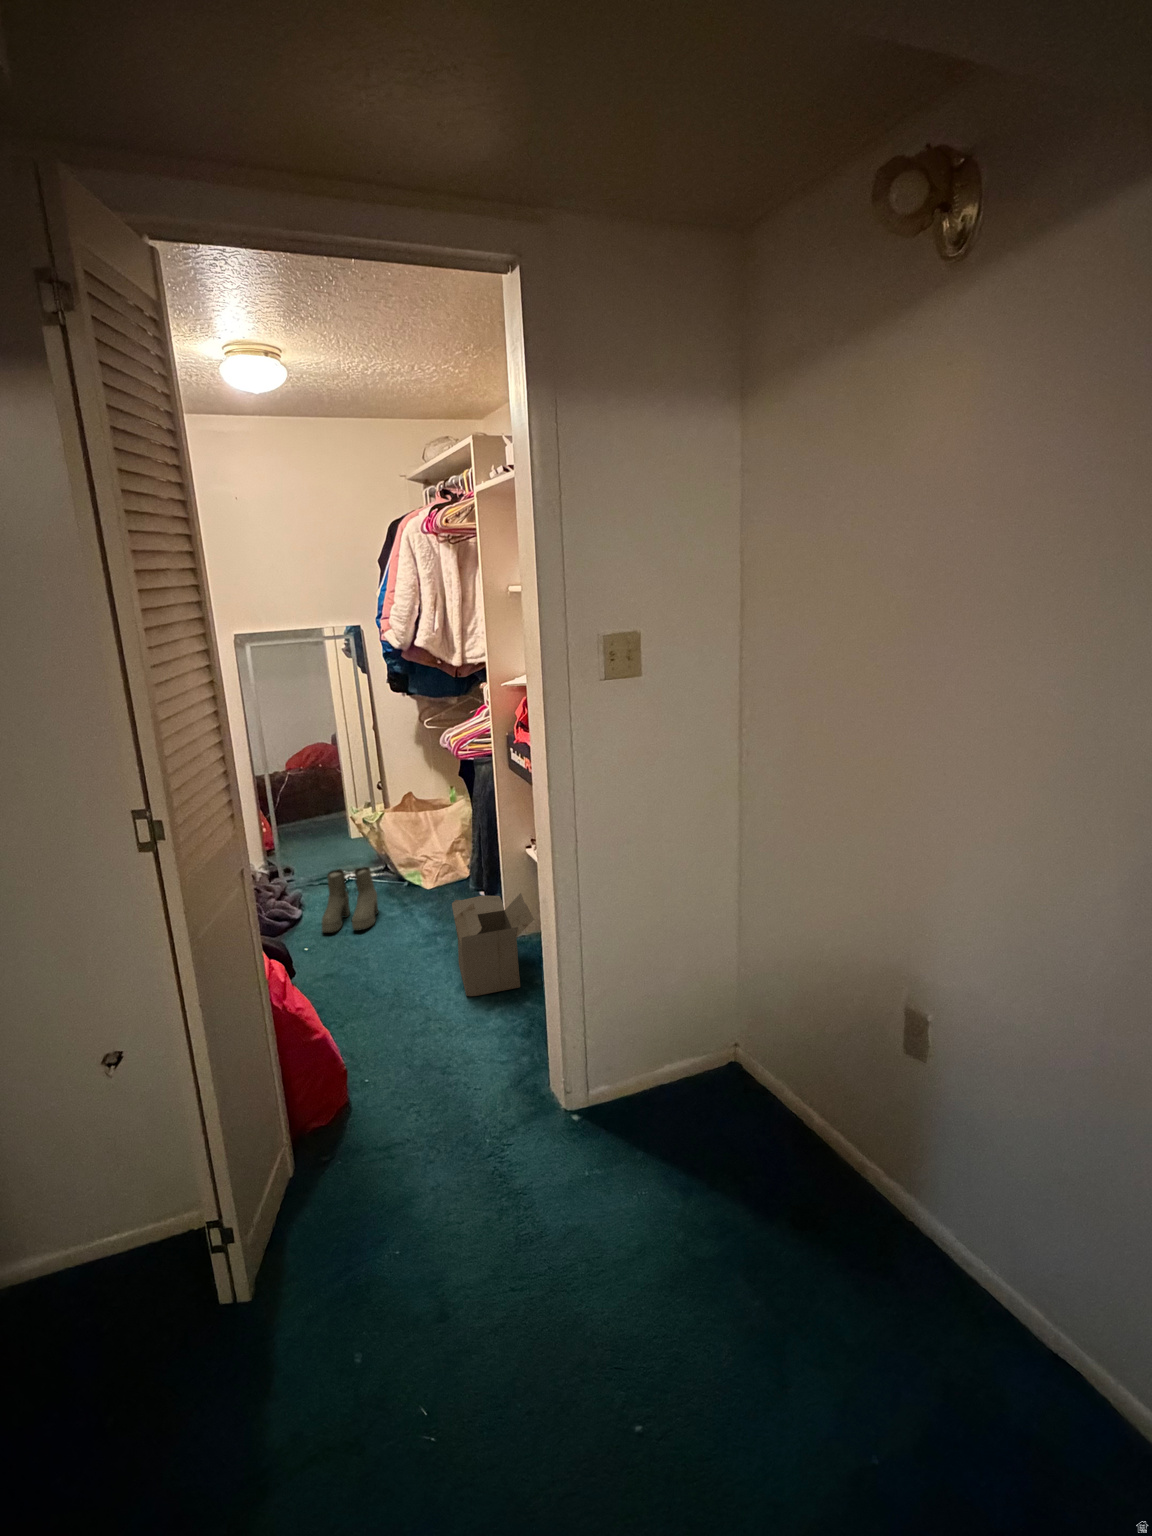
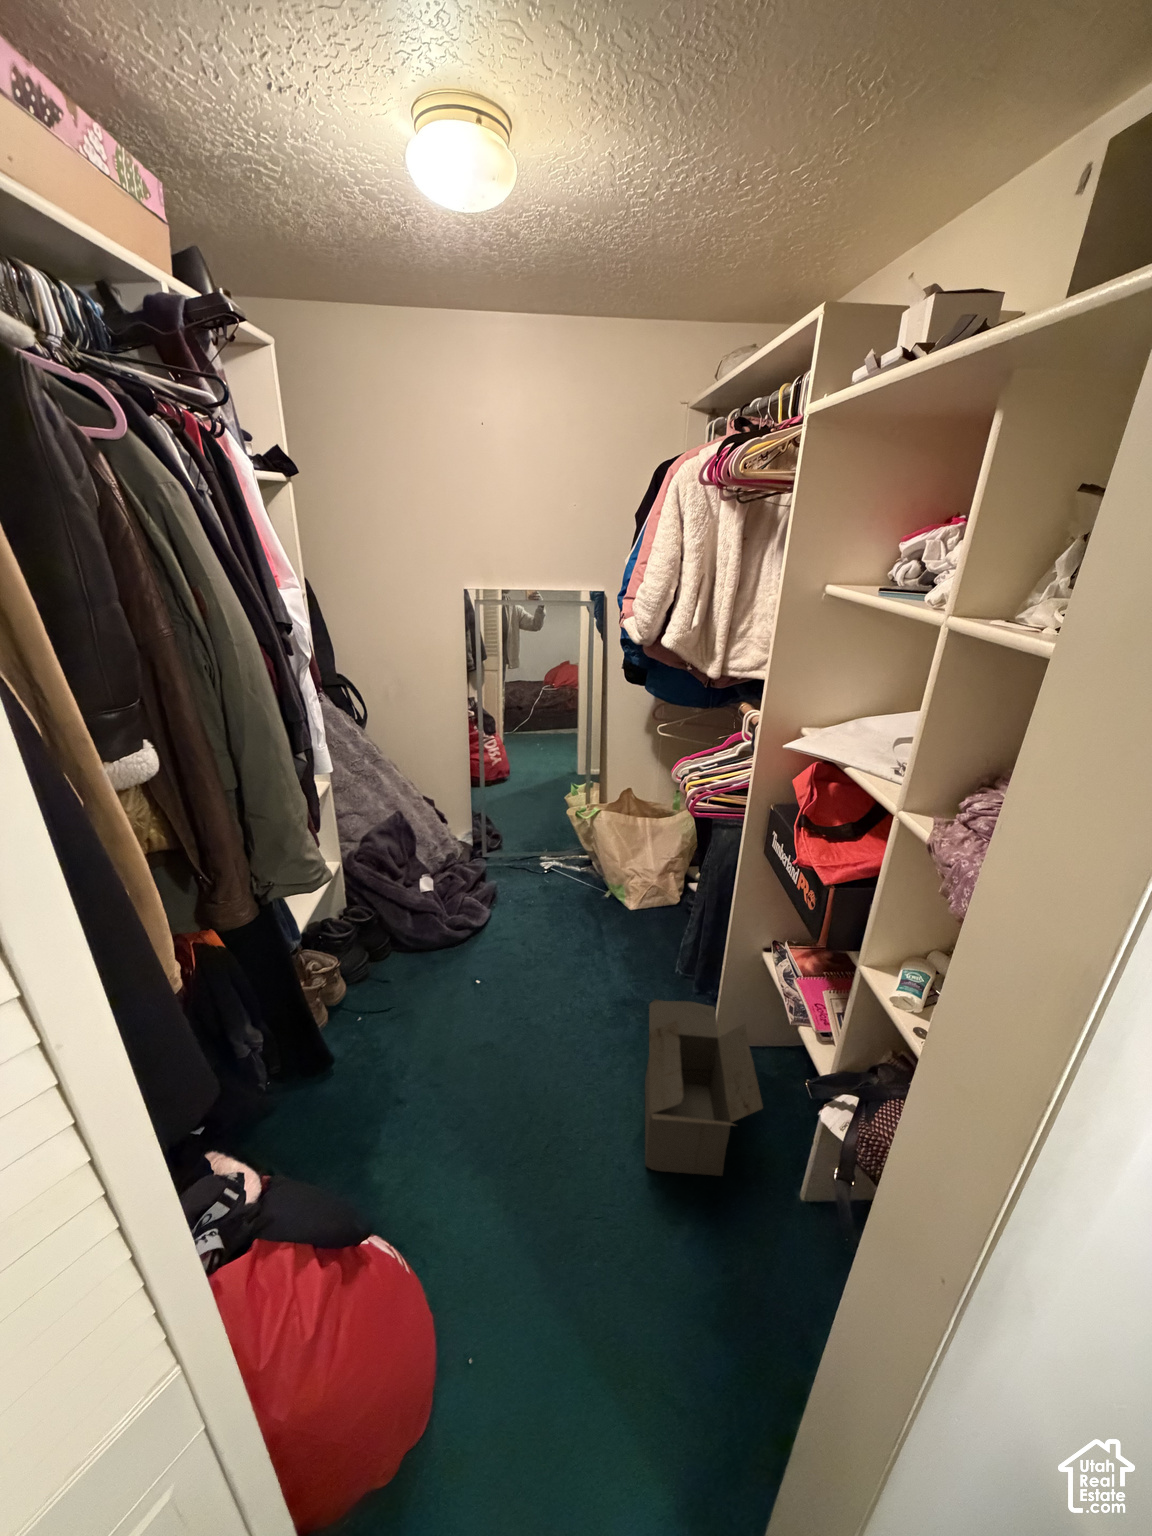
boots: present [322,867,378,933] -> none [502,886,570,970]

